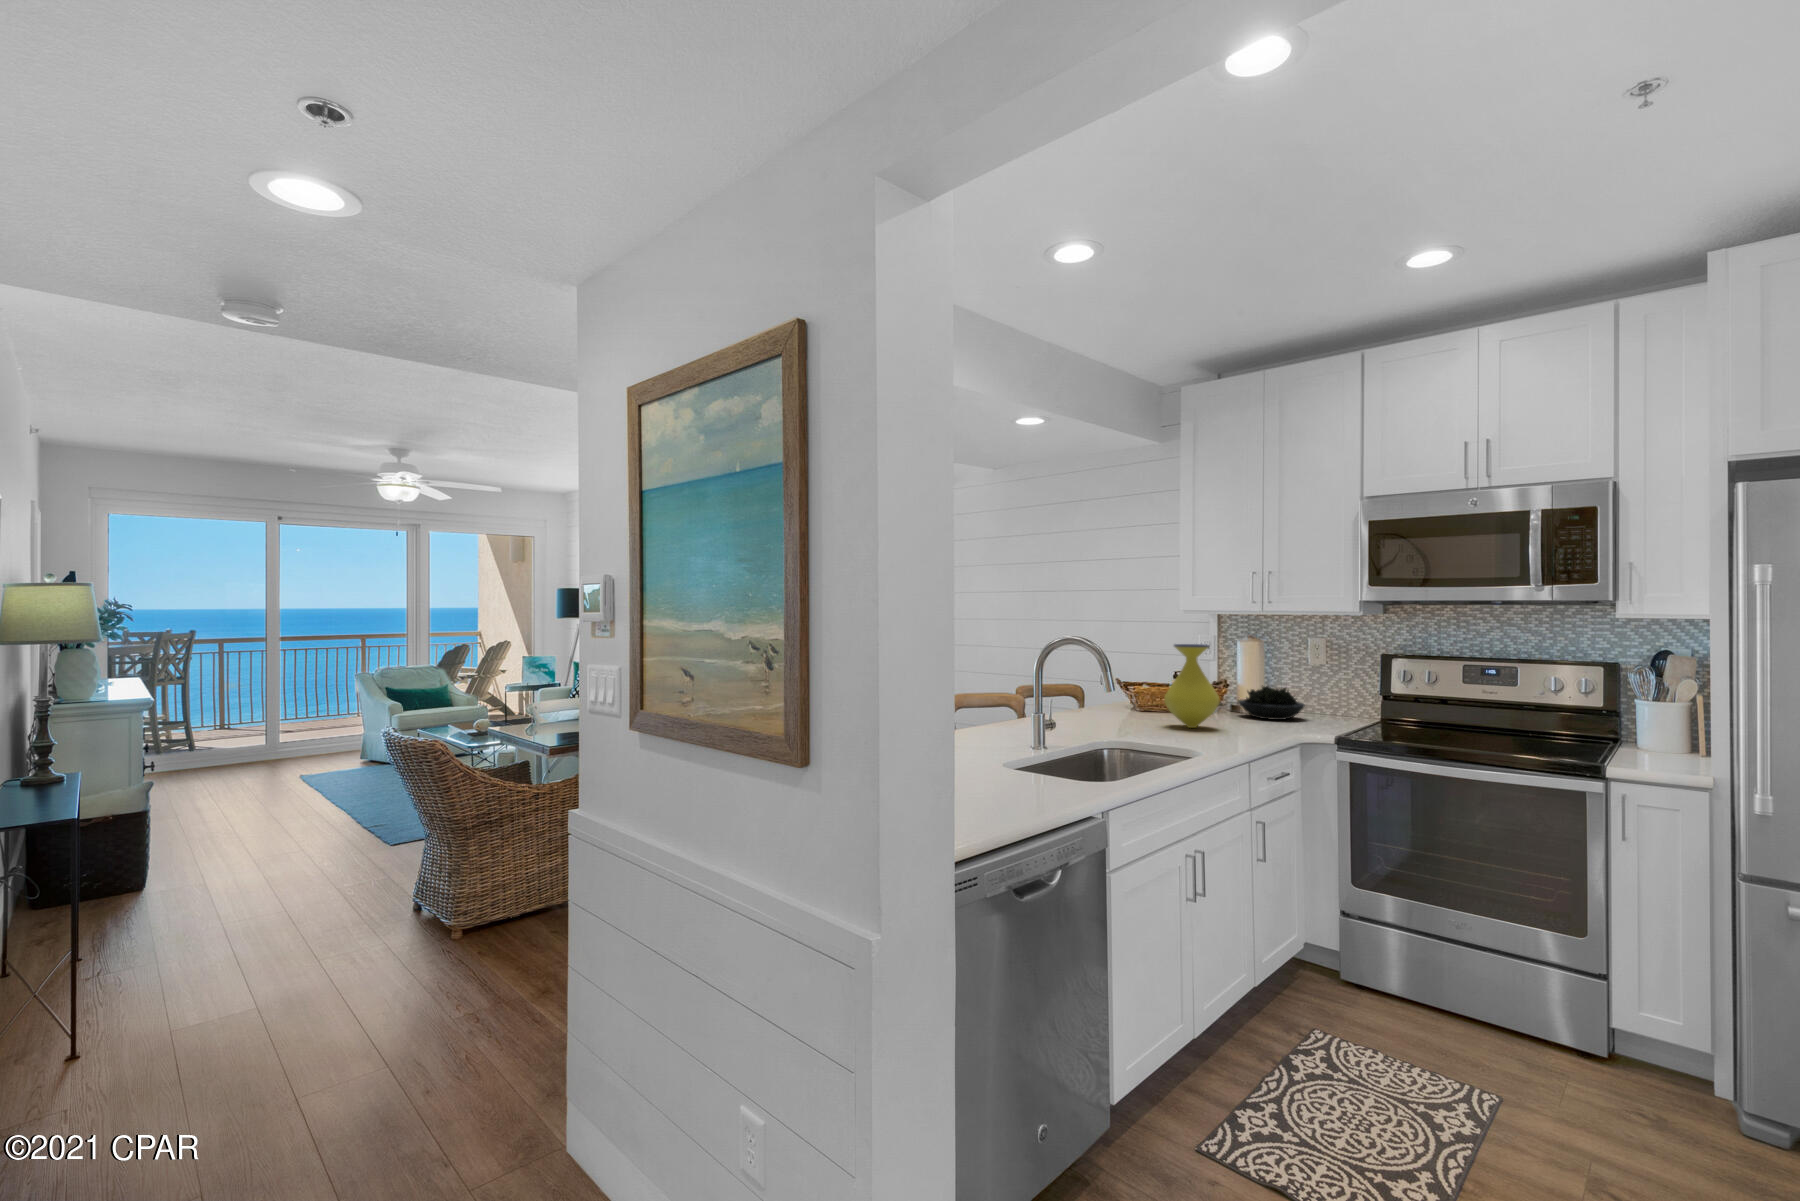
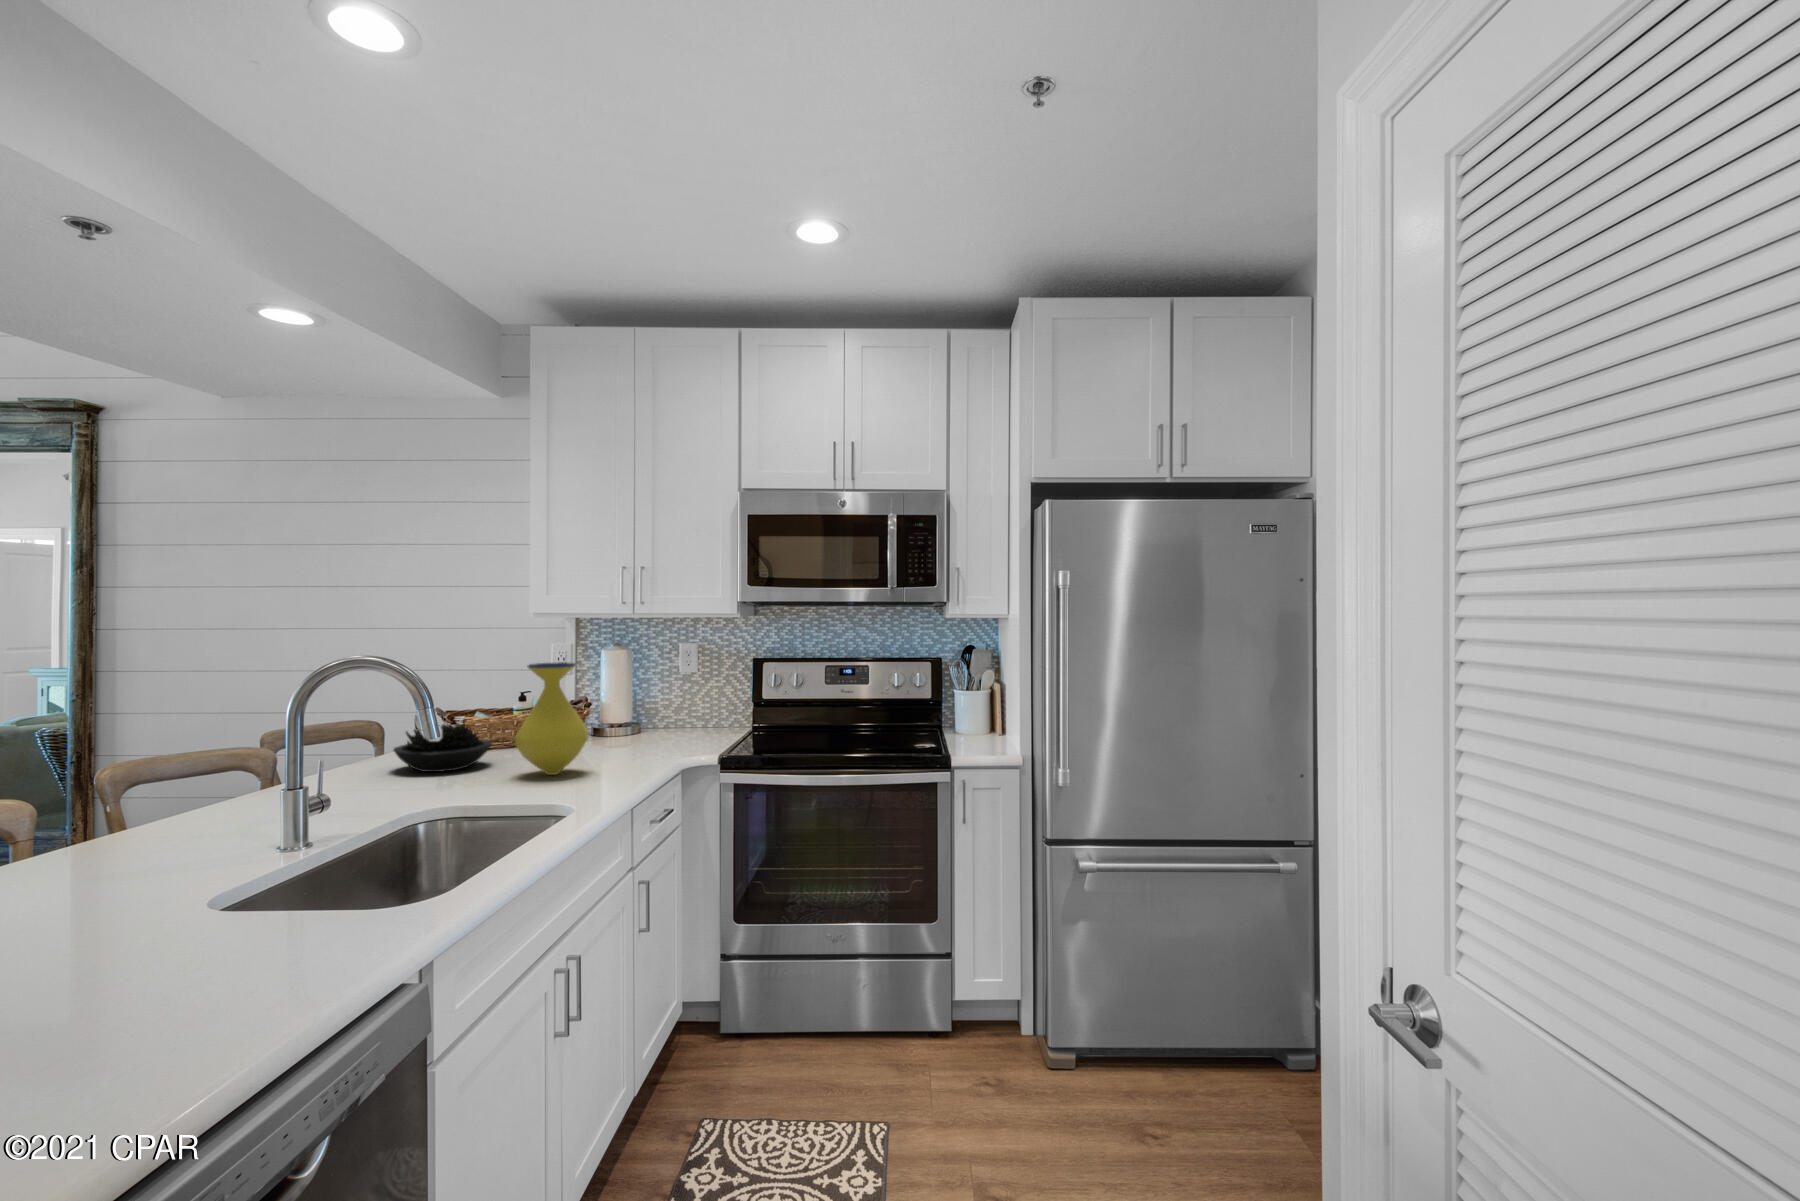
succulent plant: present [1239,686,1305,720] -> present [394,723,491,772]

